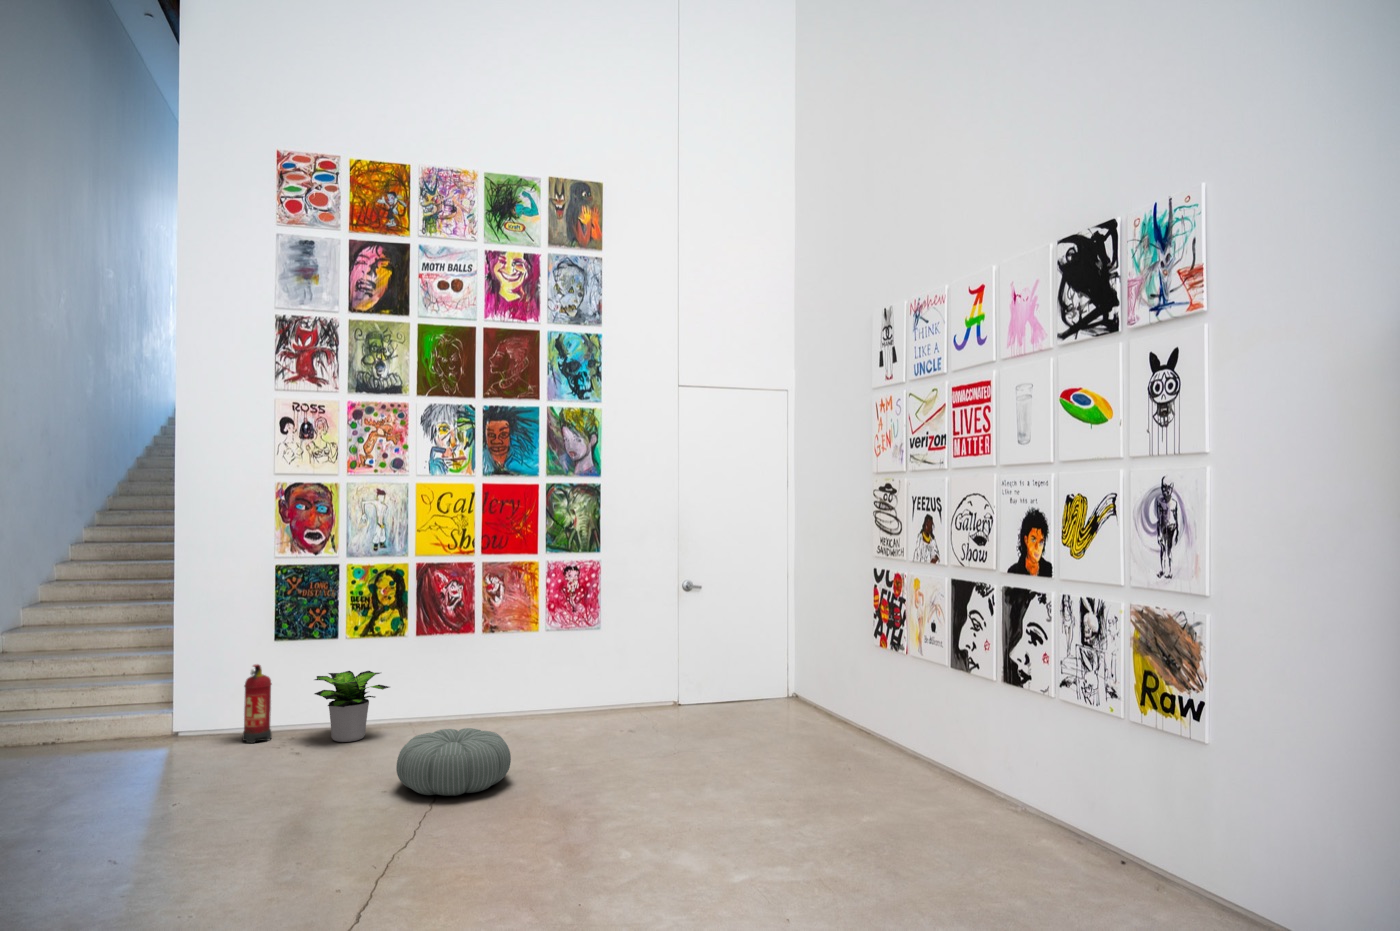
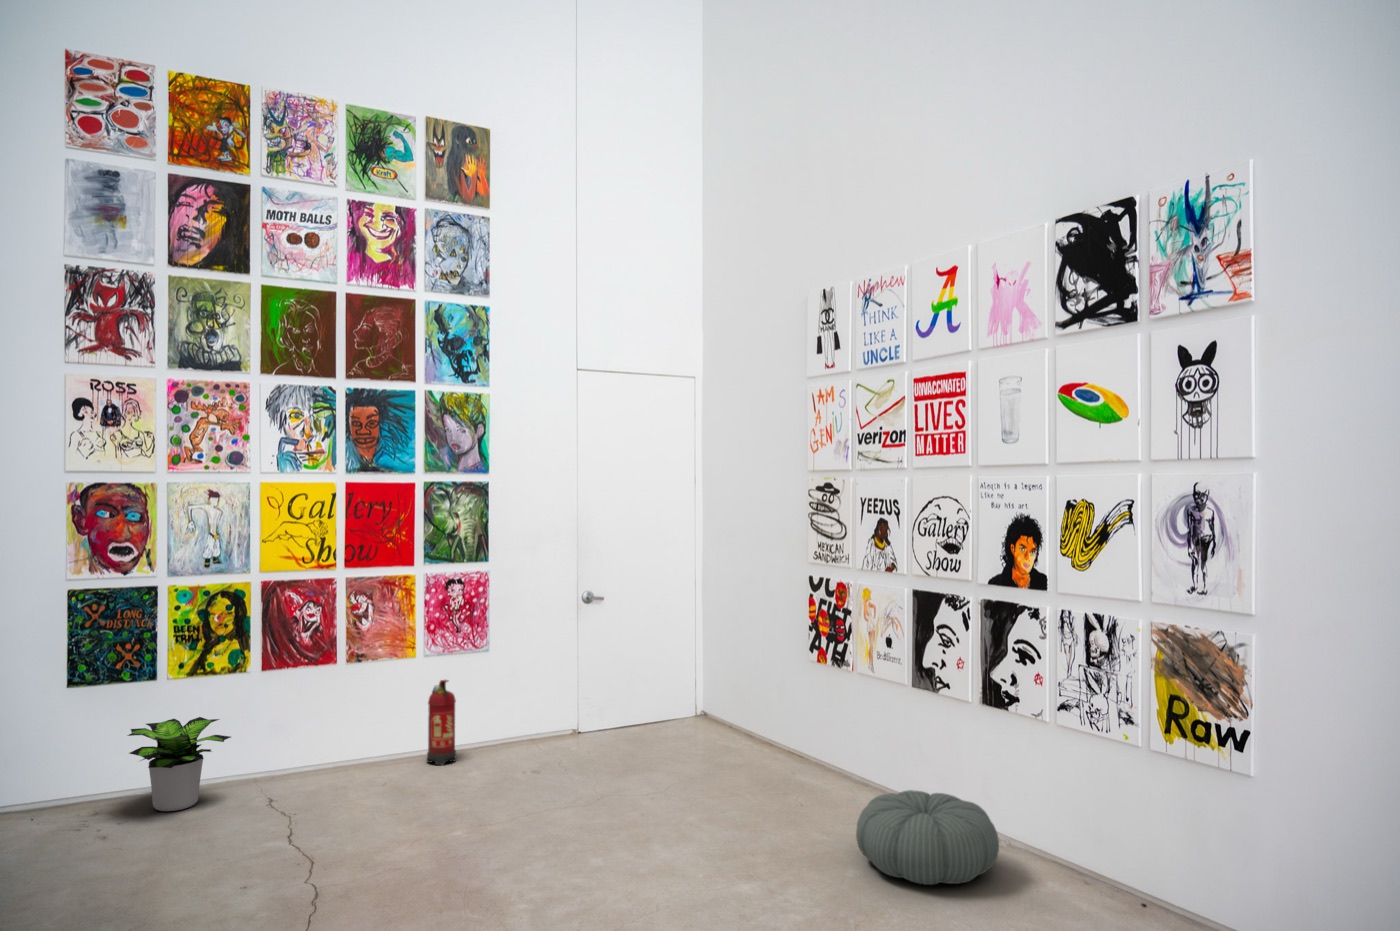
fire extinguisher: present [242,664,272,743] -> present [427,680,456,765]
pouf: present [396,728,511,796] -> present [856,790,999,885]

